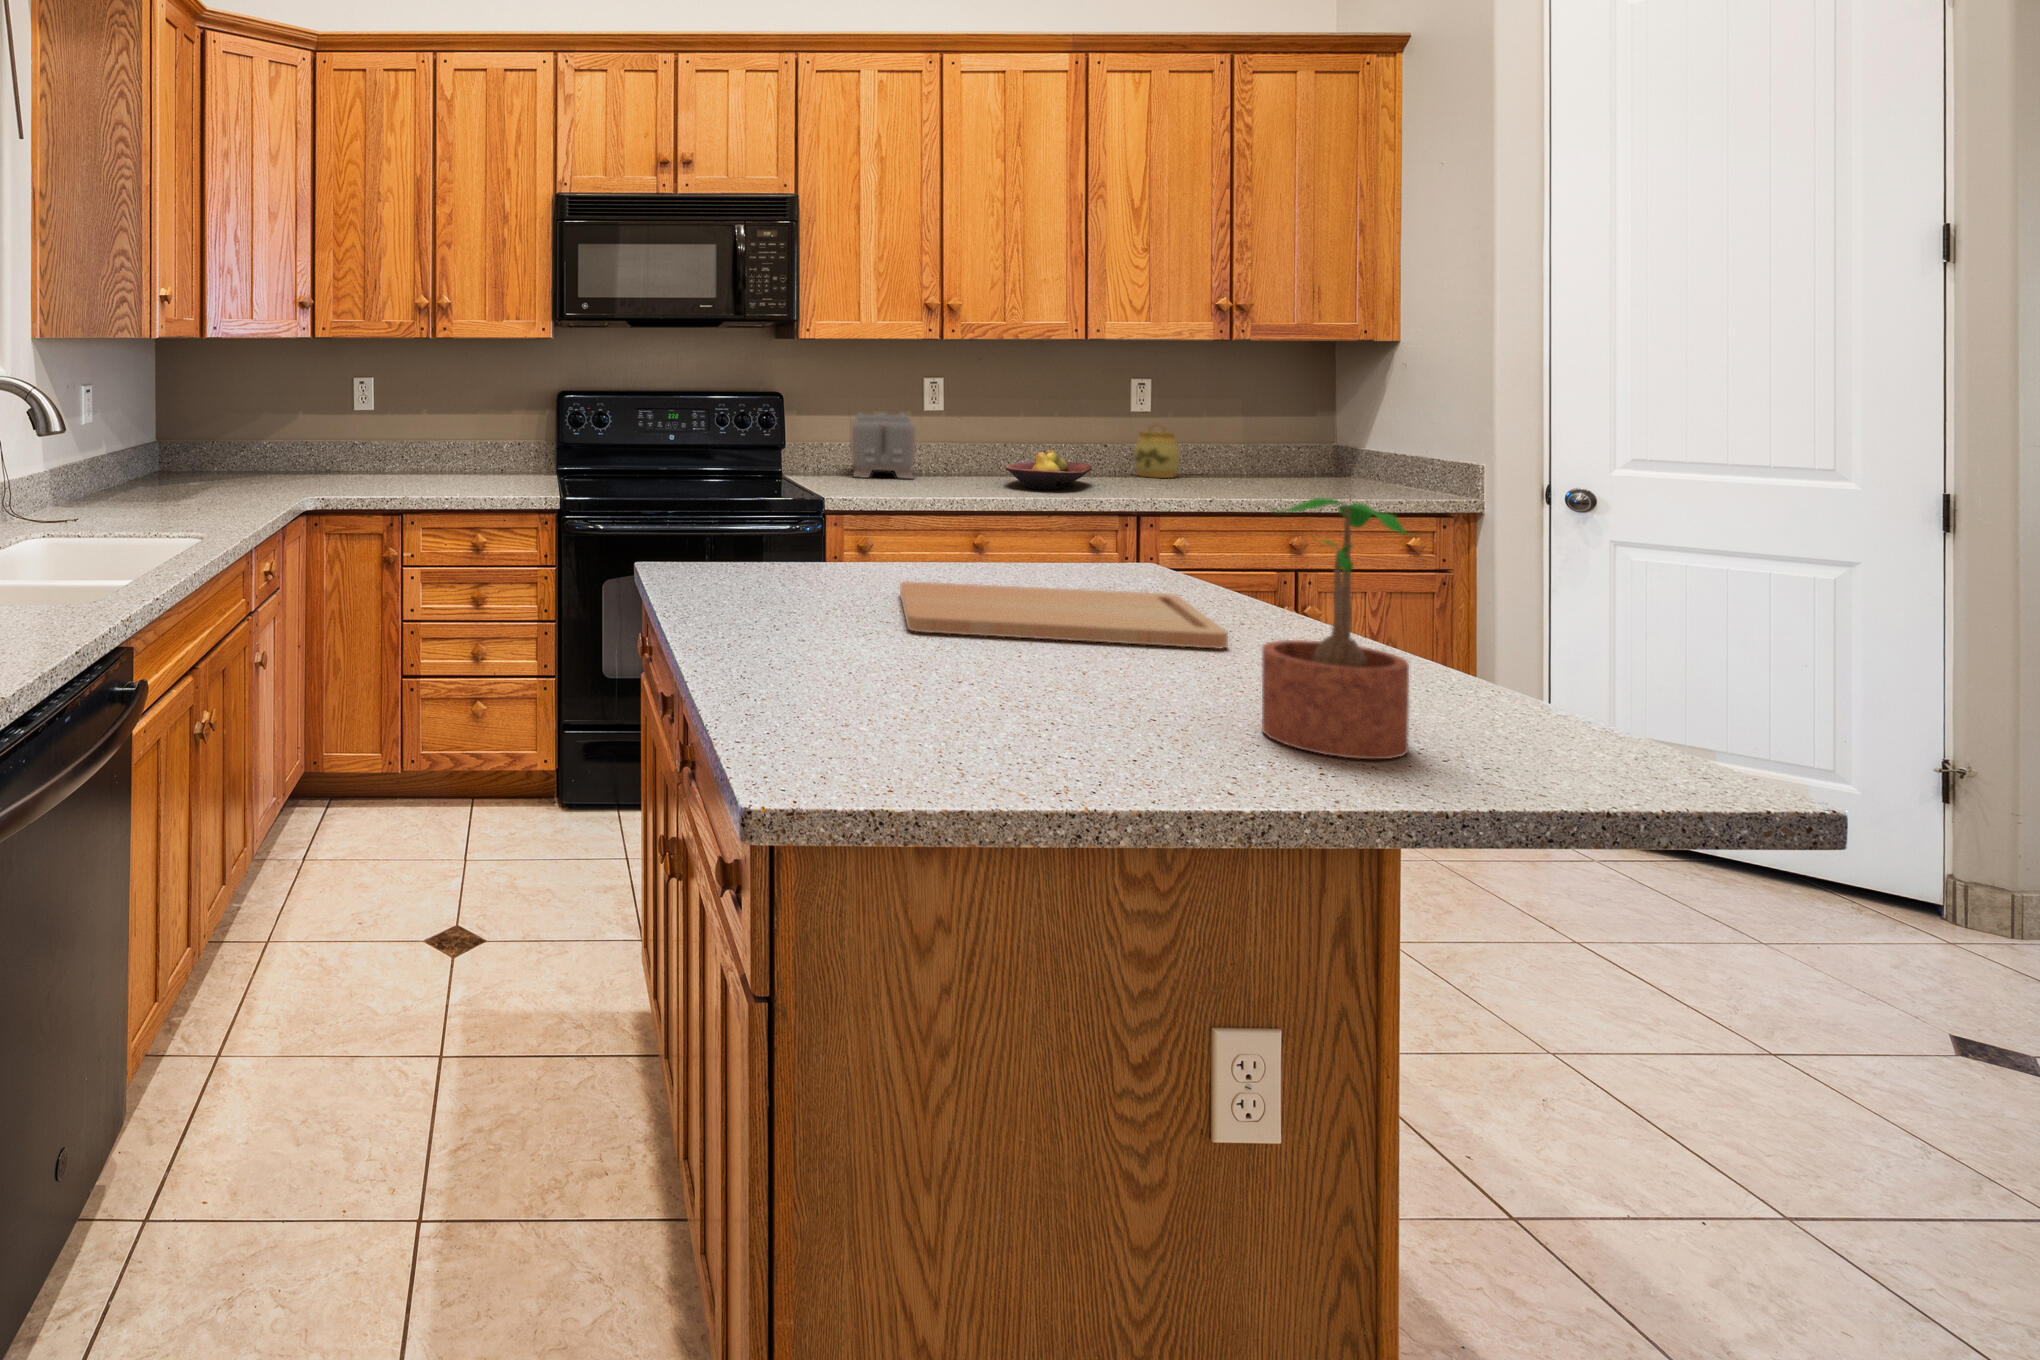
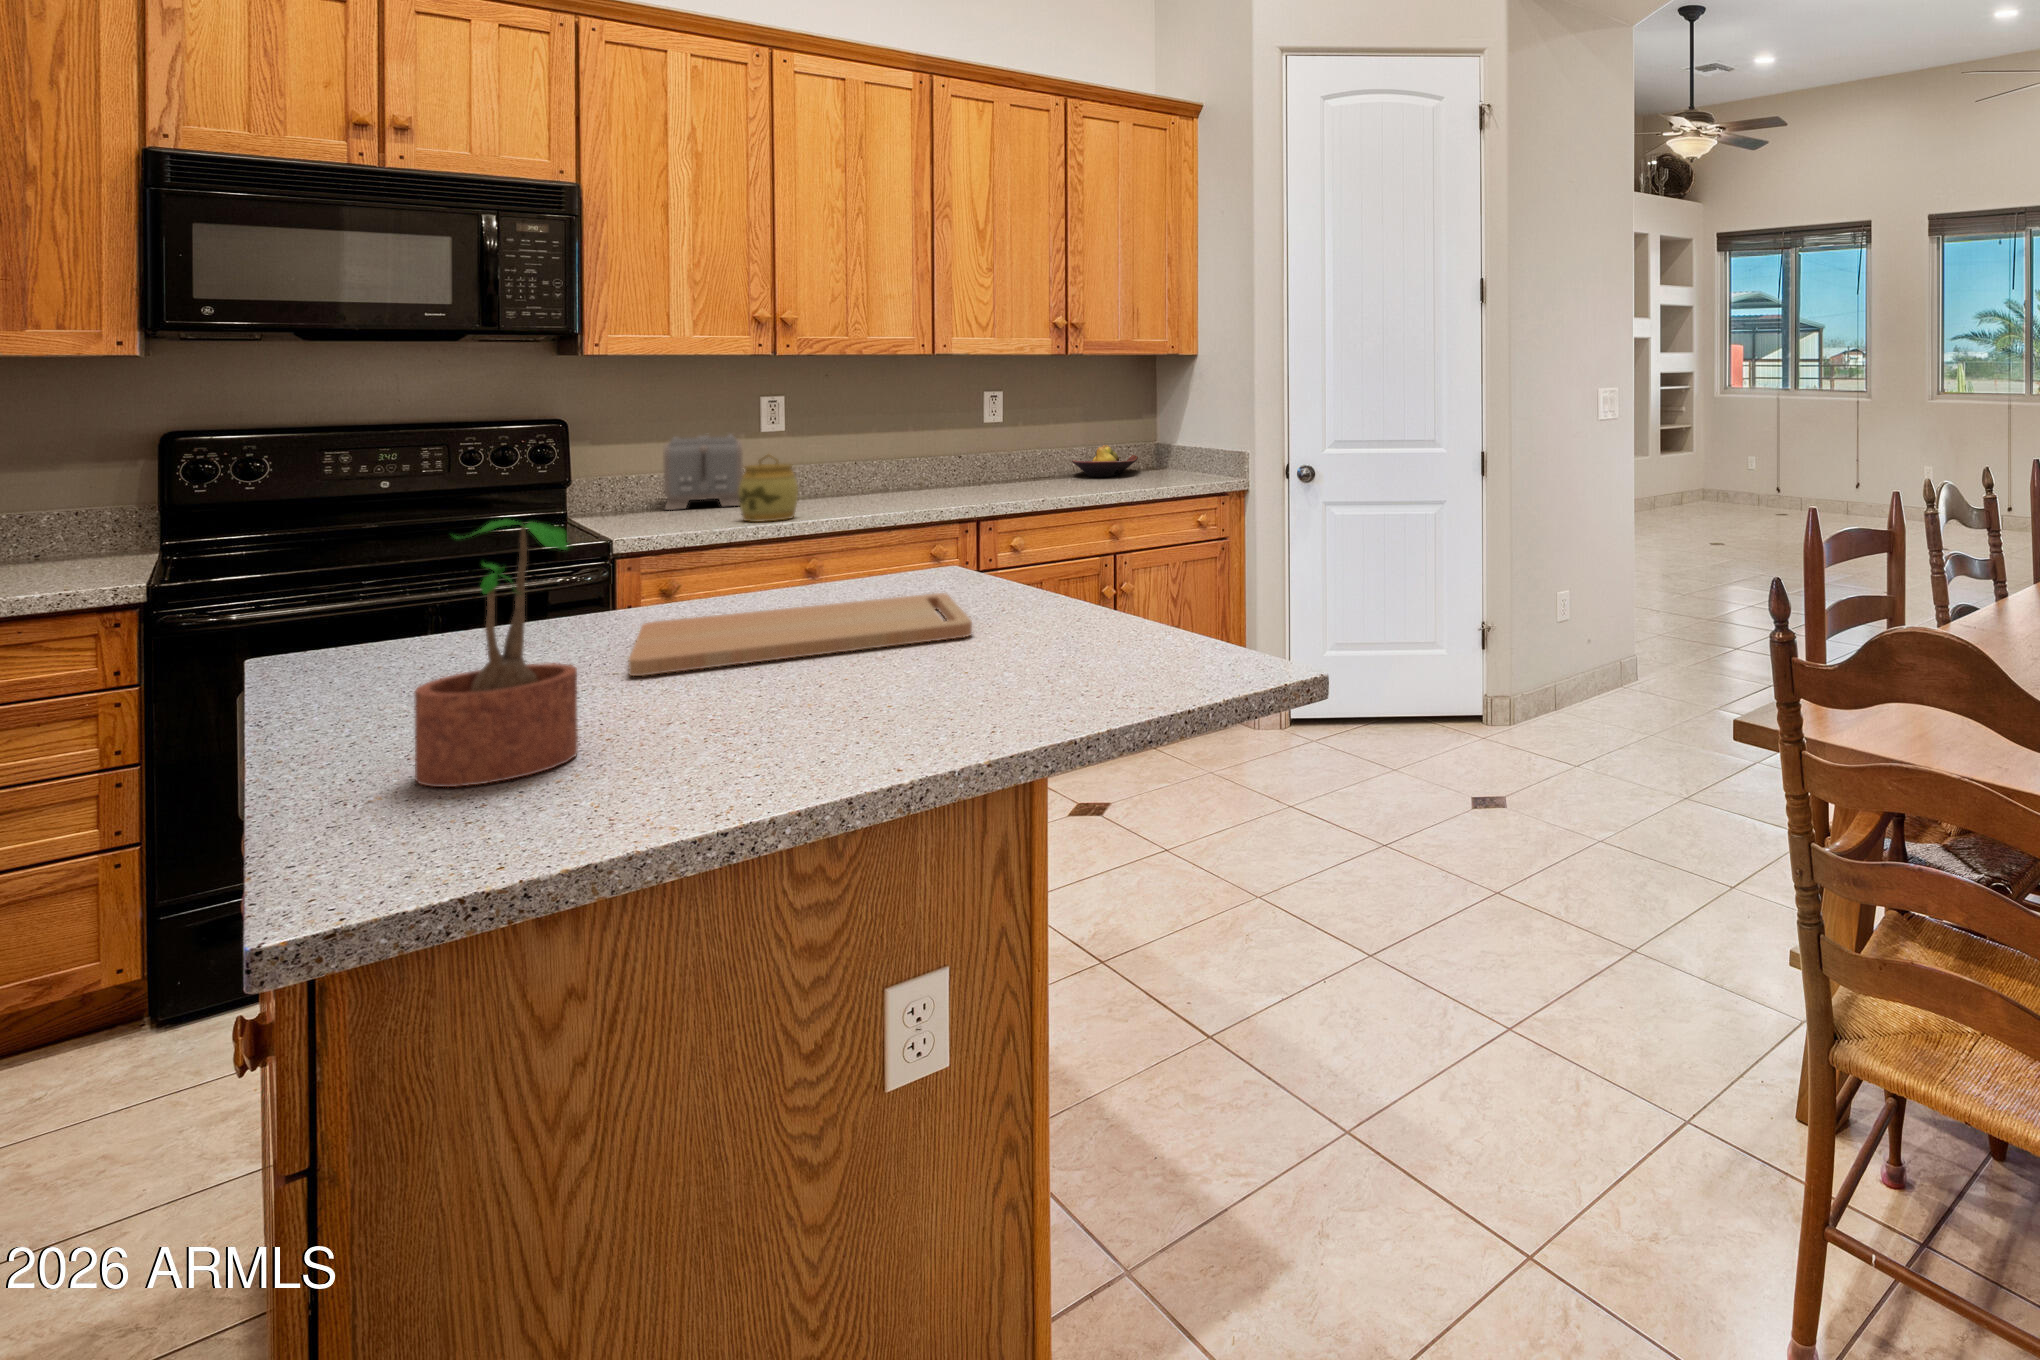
jar: present [1134,424,1180,478] -> present [738,455,798,522]
fruit bowl: present [1005,450,1091,490] -> present [1072,445,1138,477]
potted plant: present [1262,498,1418,759] -> present [414,519,578,787]

